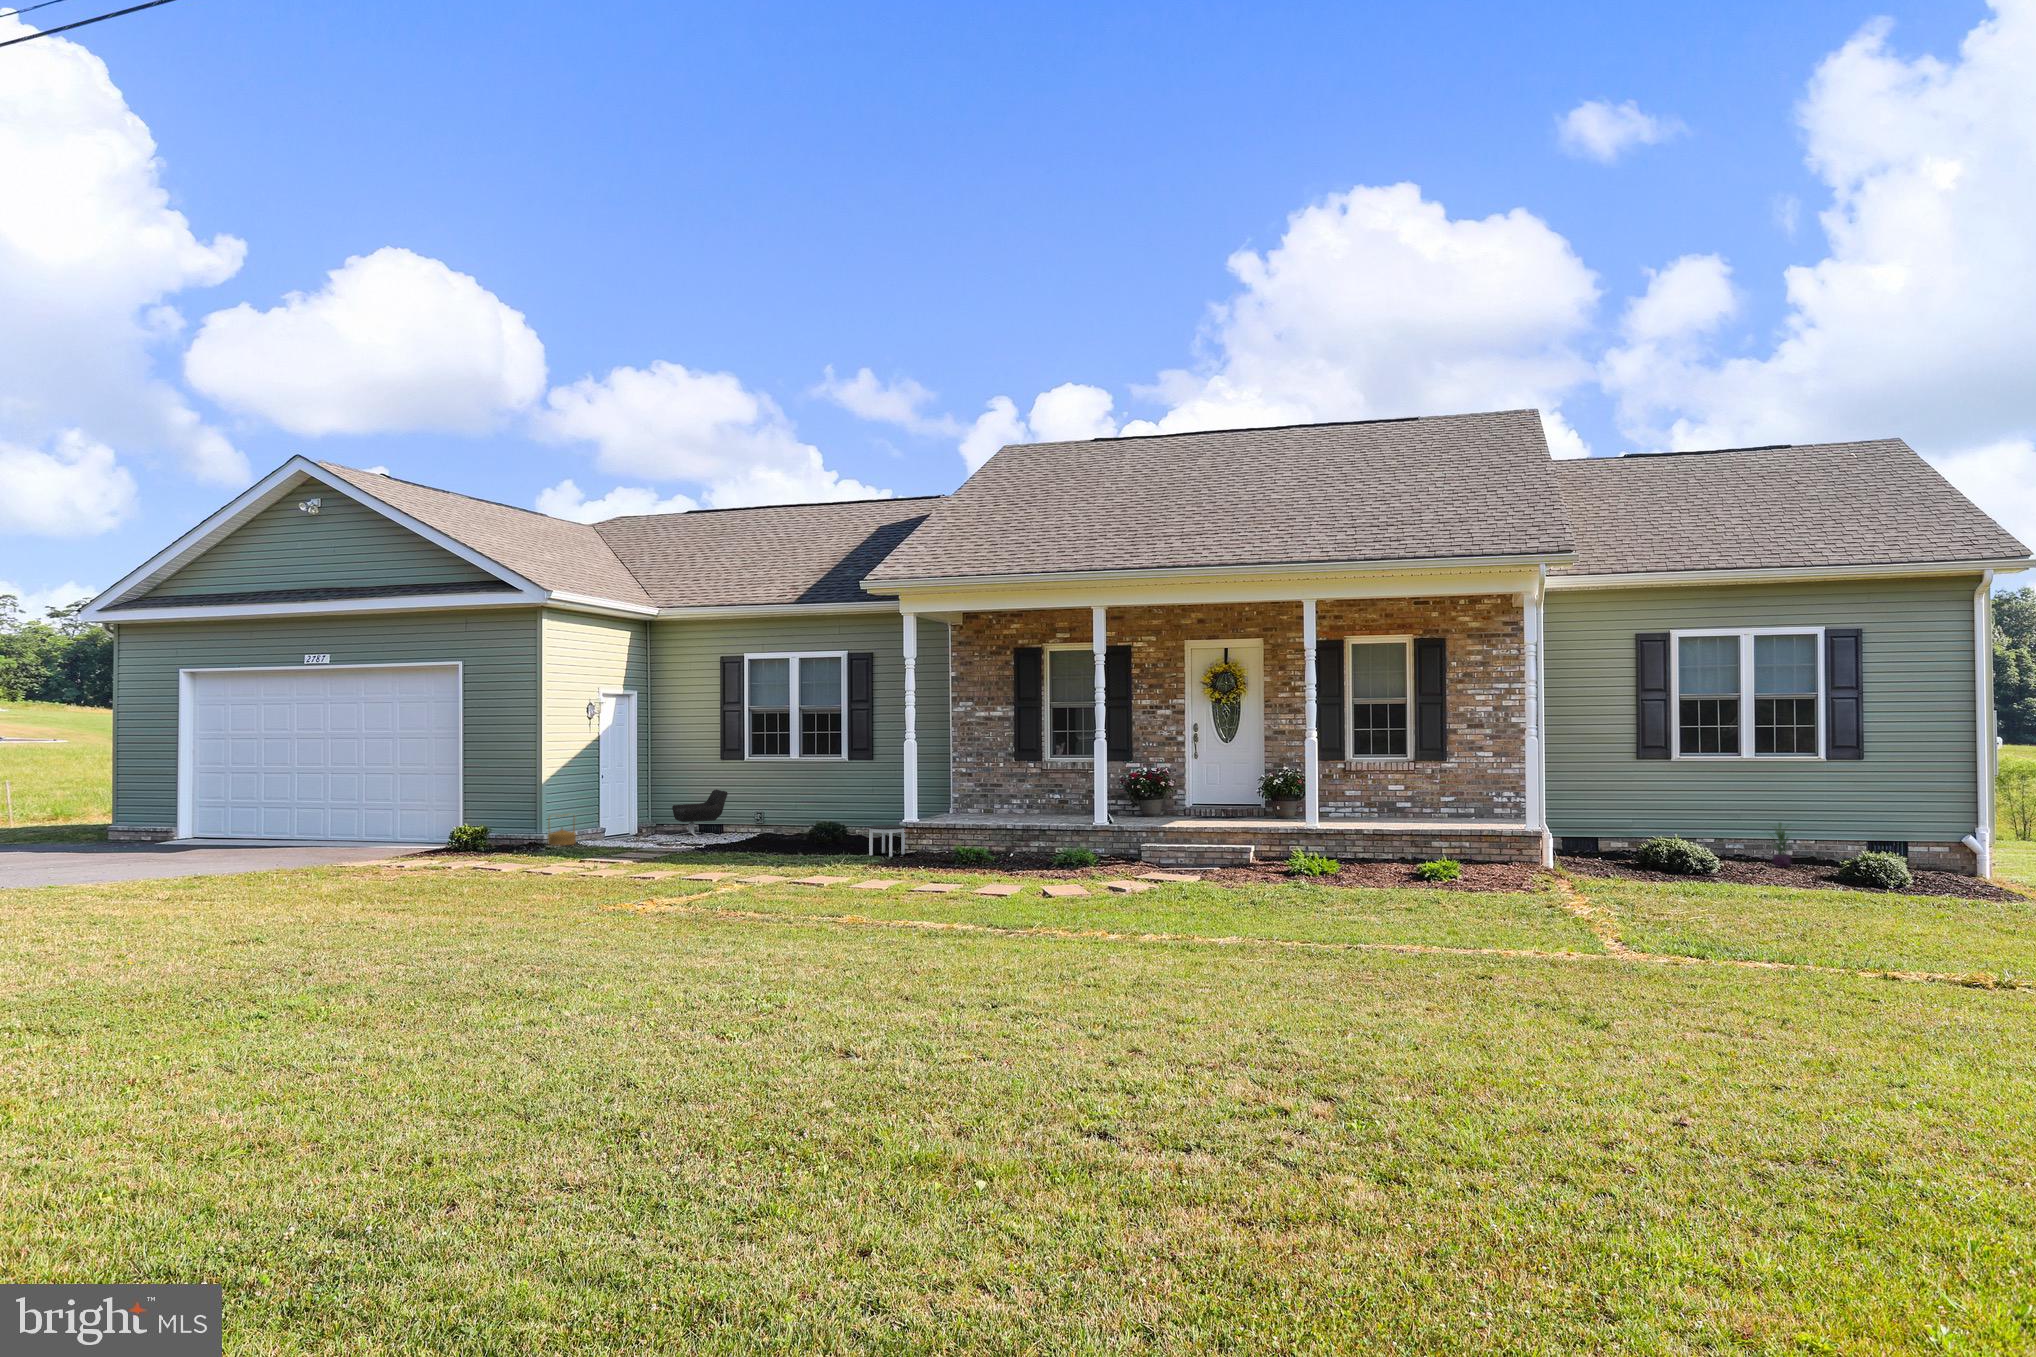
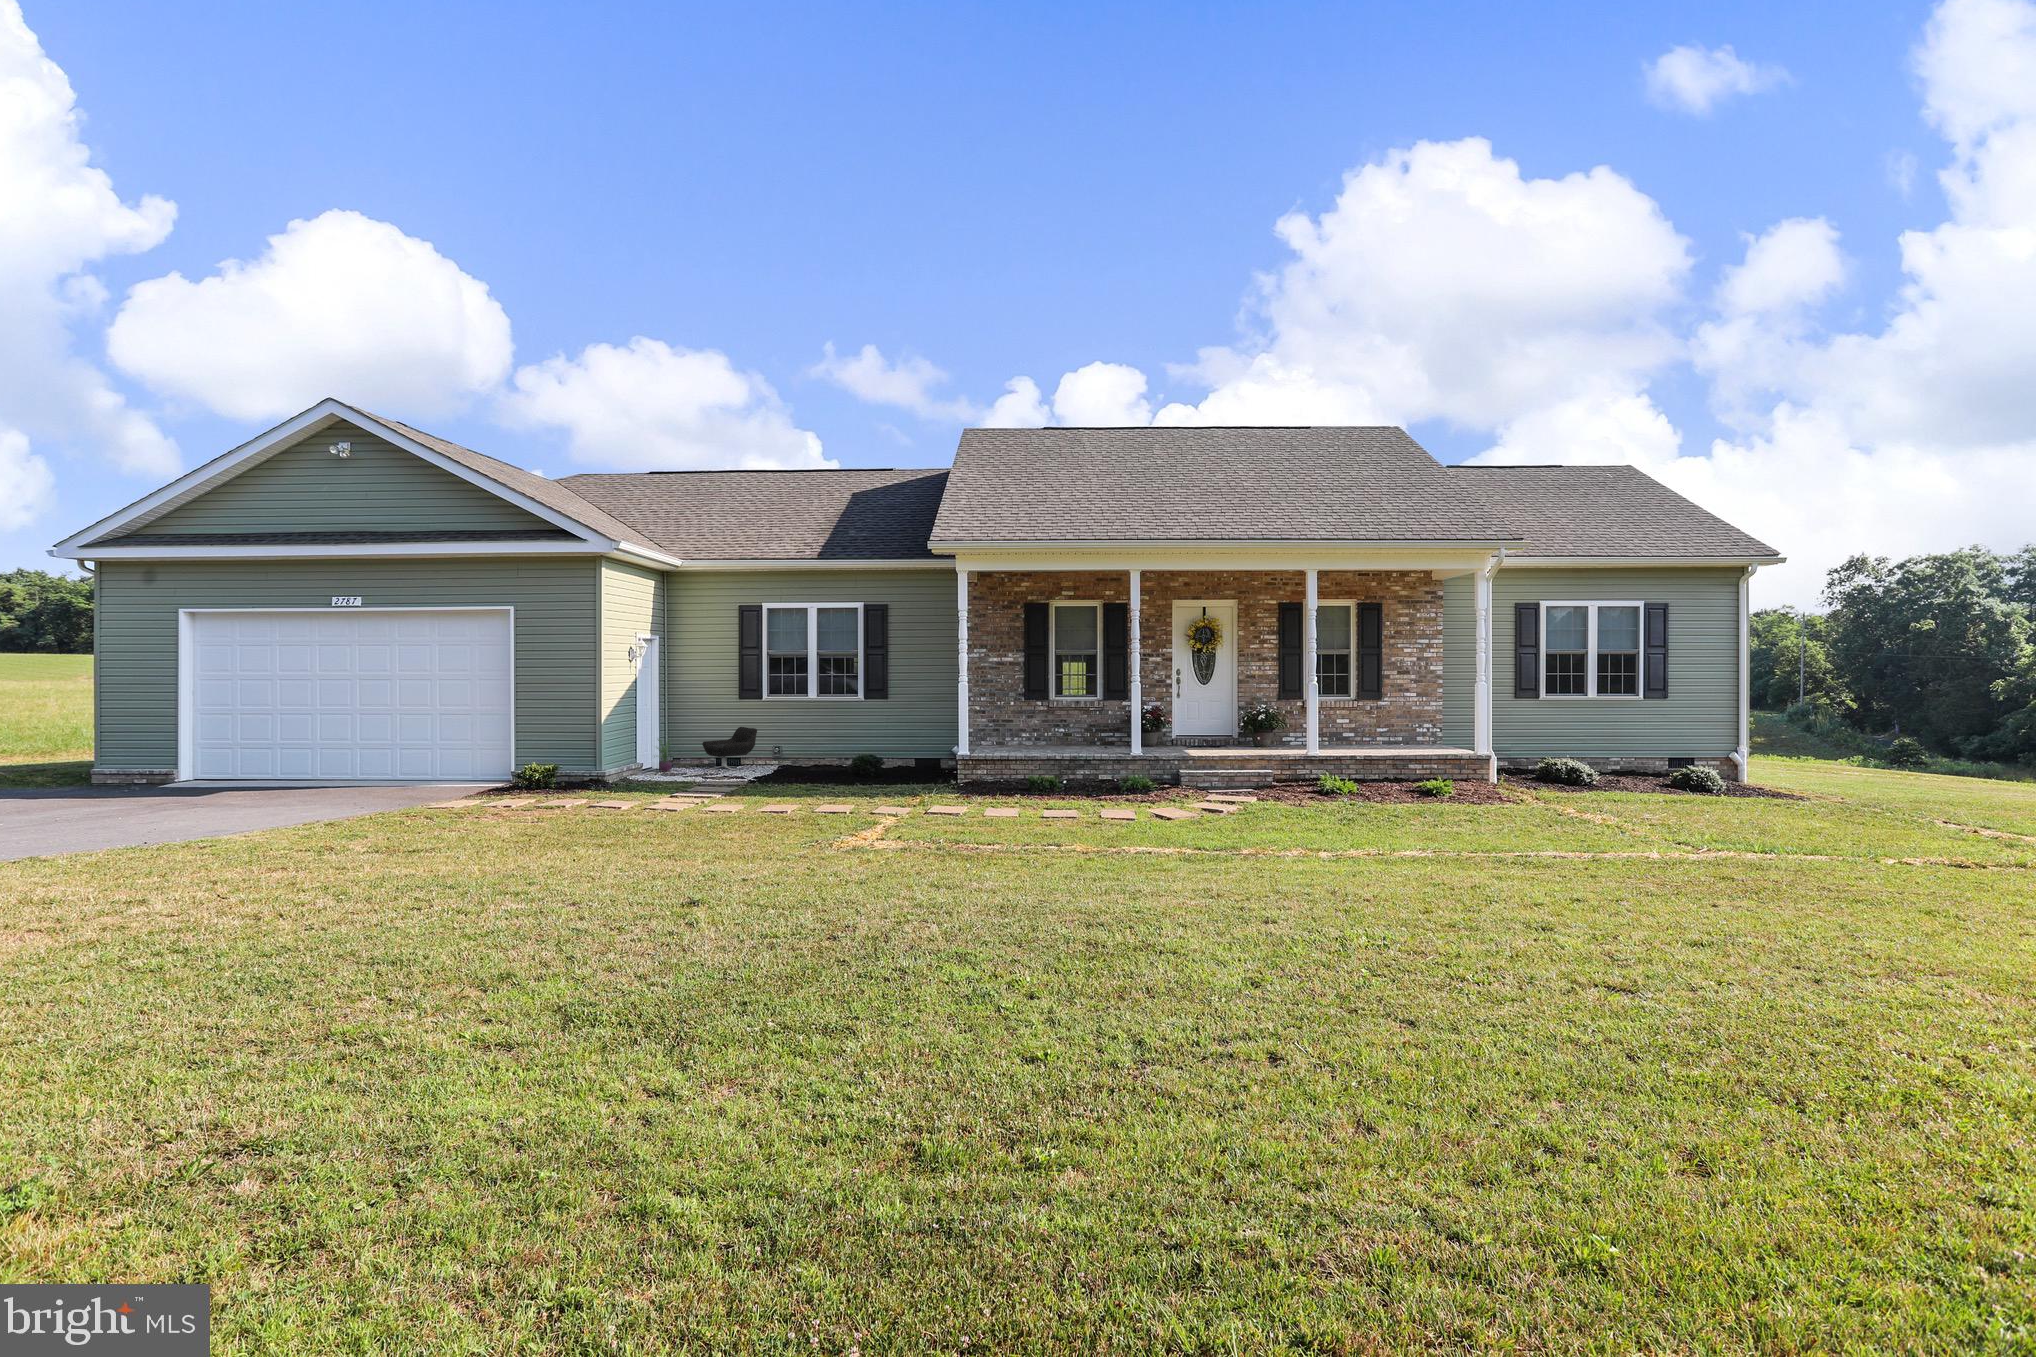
woven basket: present [547,816,576,846] -> none [611,751,639,781]
decorative plant: present [1764,823,1791,868] -> present [658,740,672,772]
round table: present [869,825,906,857] -> none [933,757,966,785]

